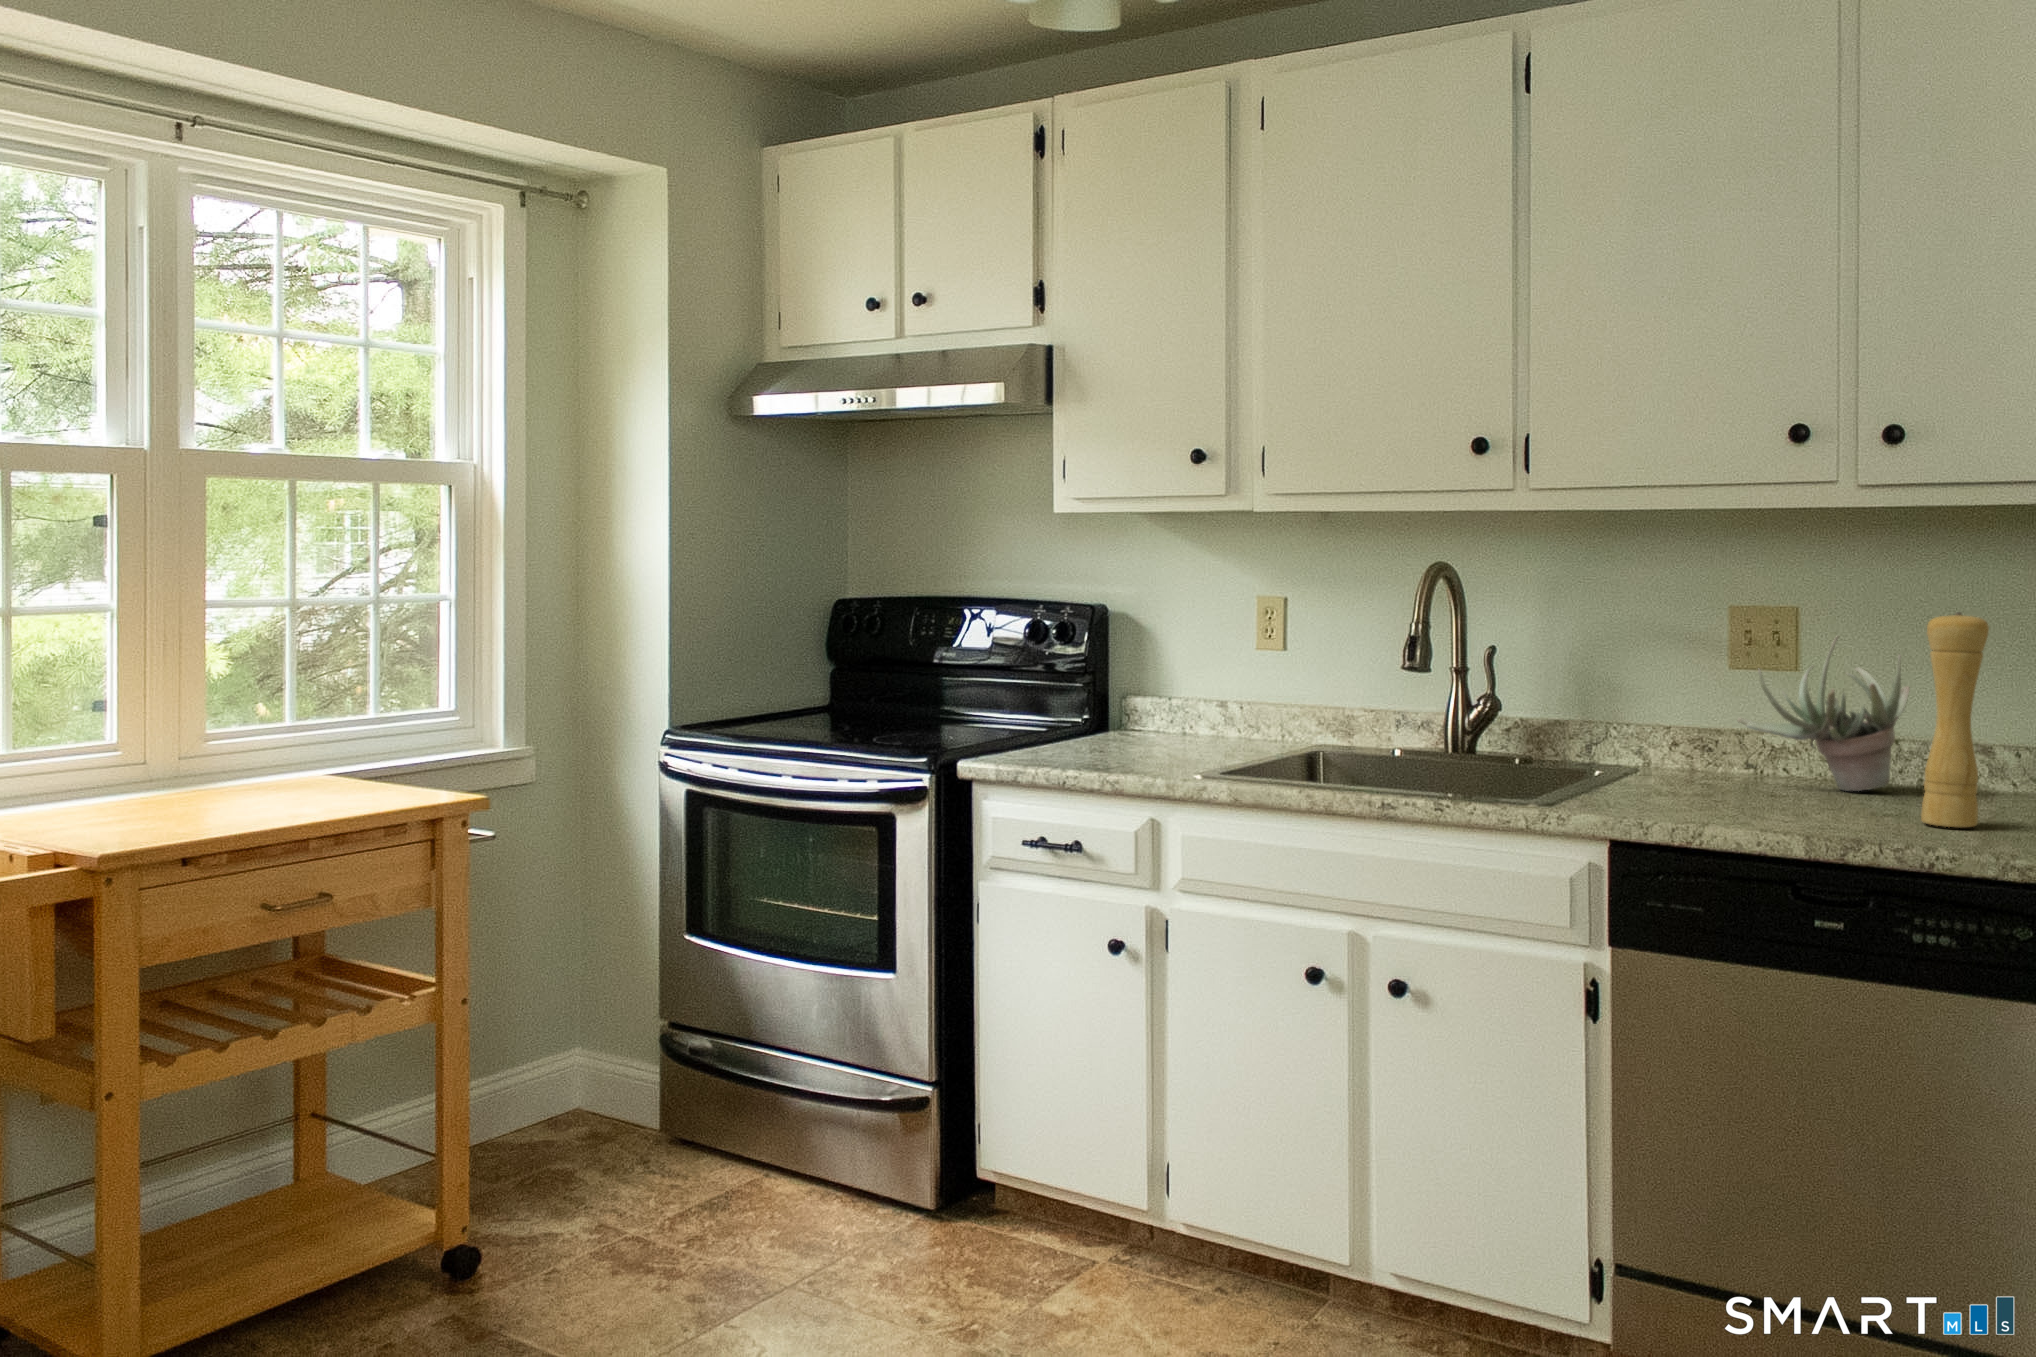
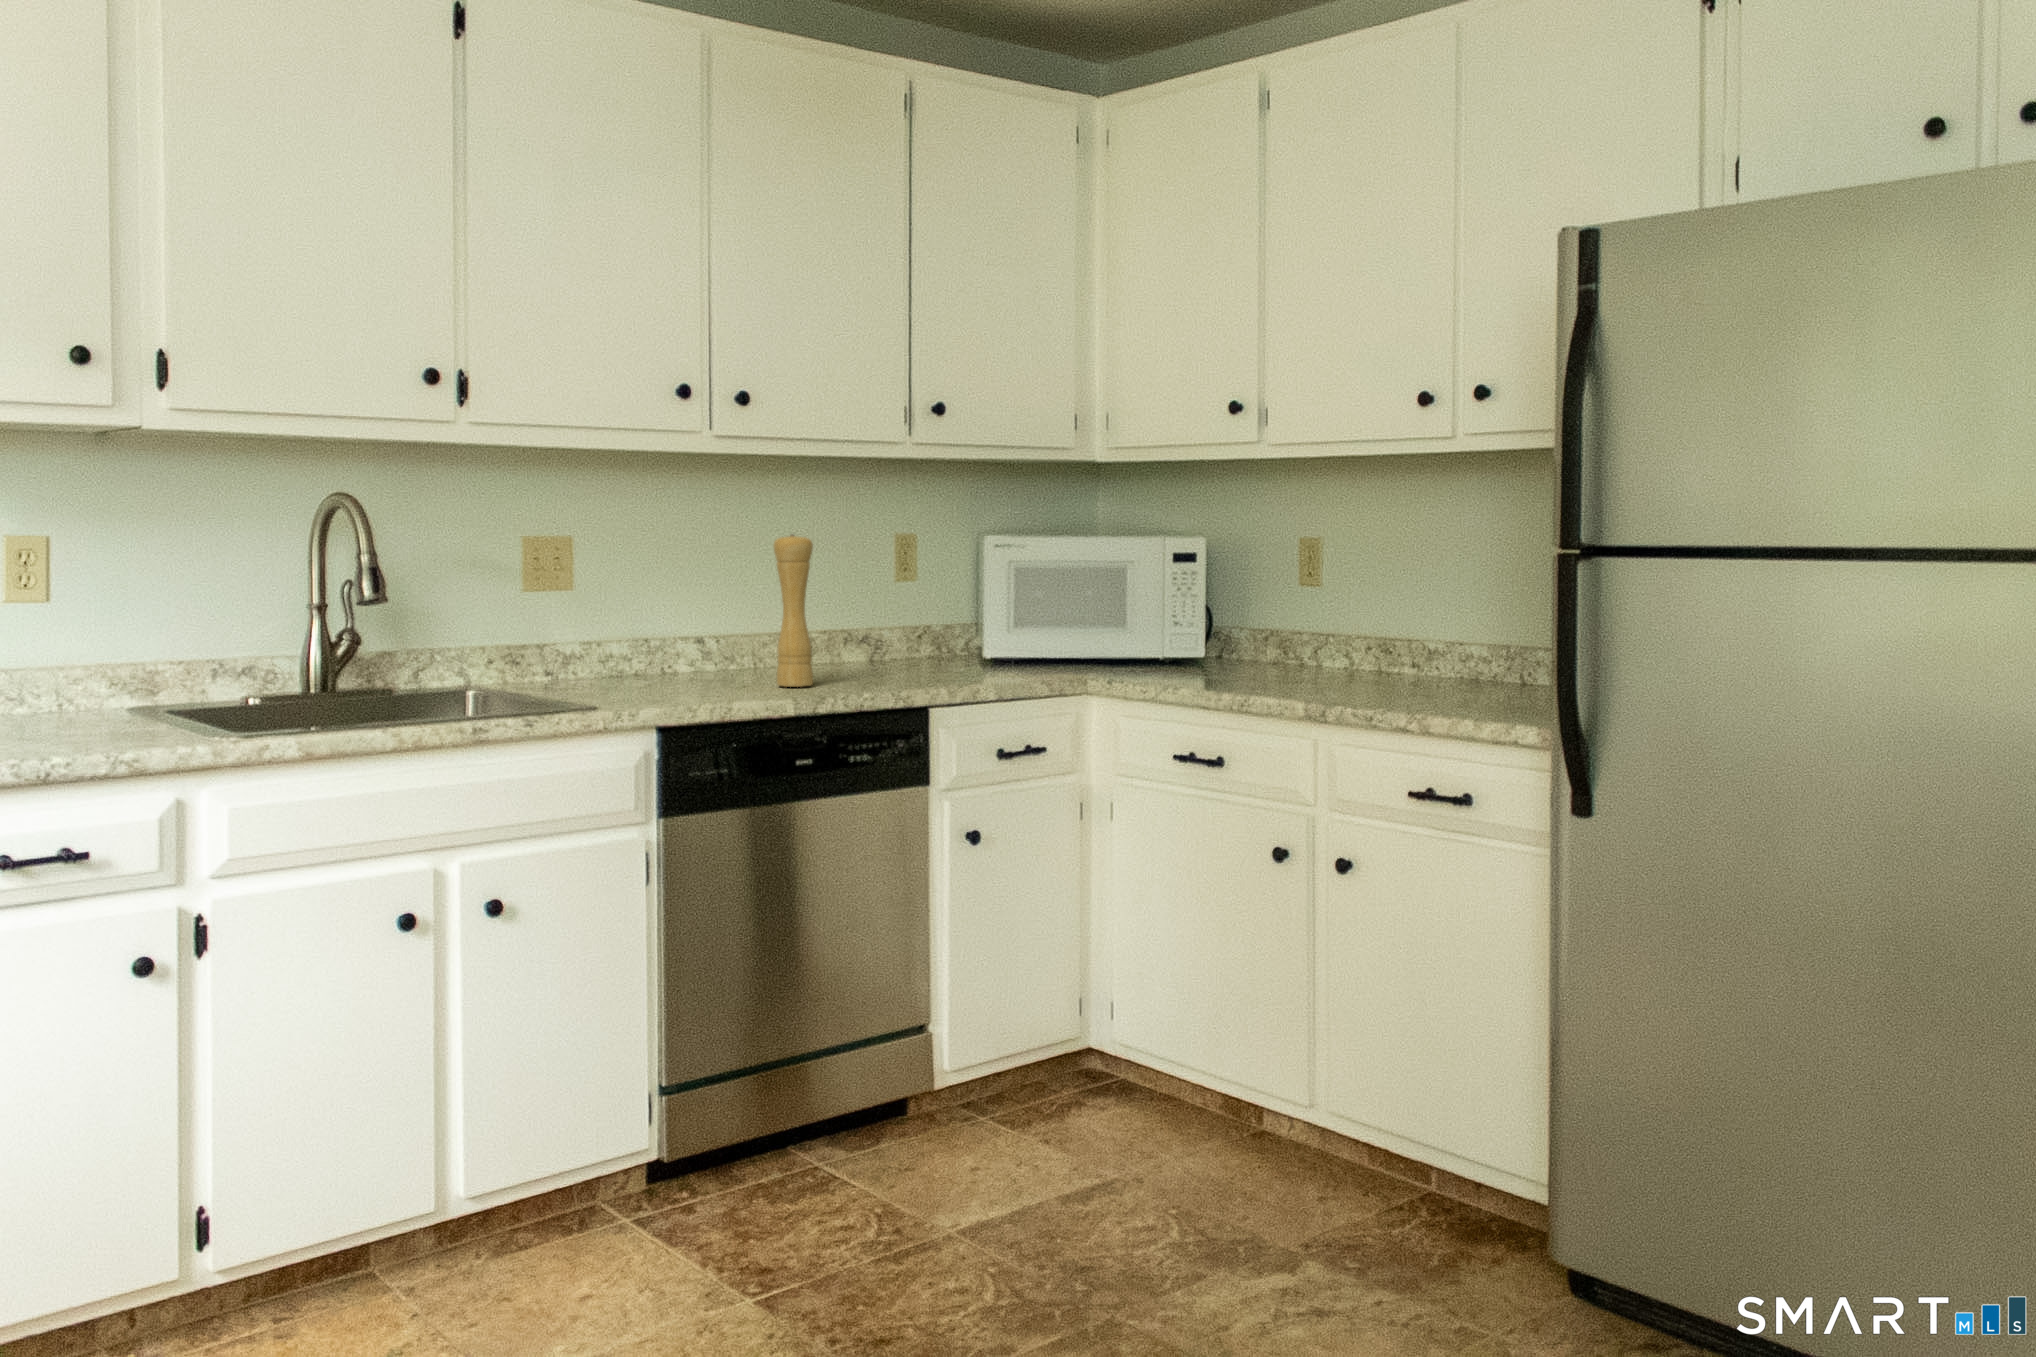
succulent plant: present [1737,637,1910,791] -> none [589,558,690,681]

